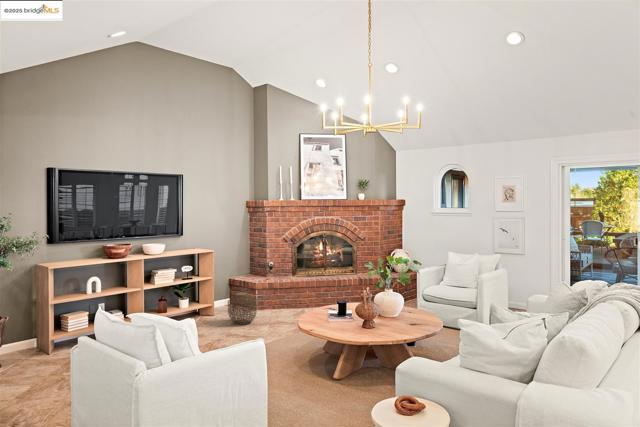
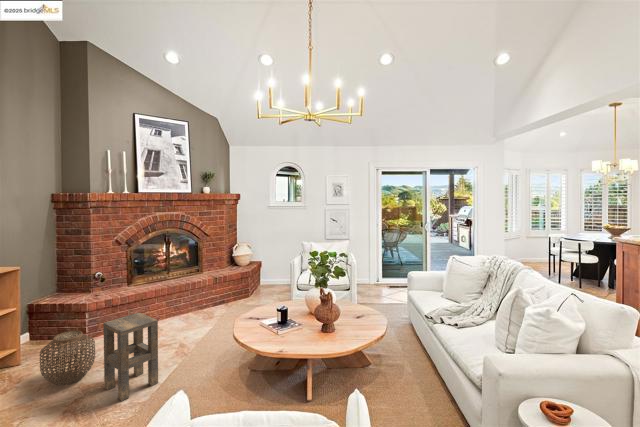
side table: none [257,283,286,335] -> present [103,312,158,401]

